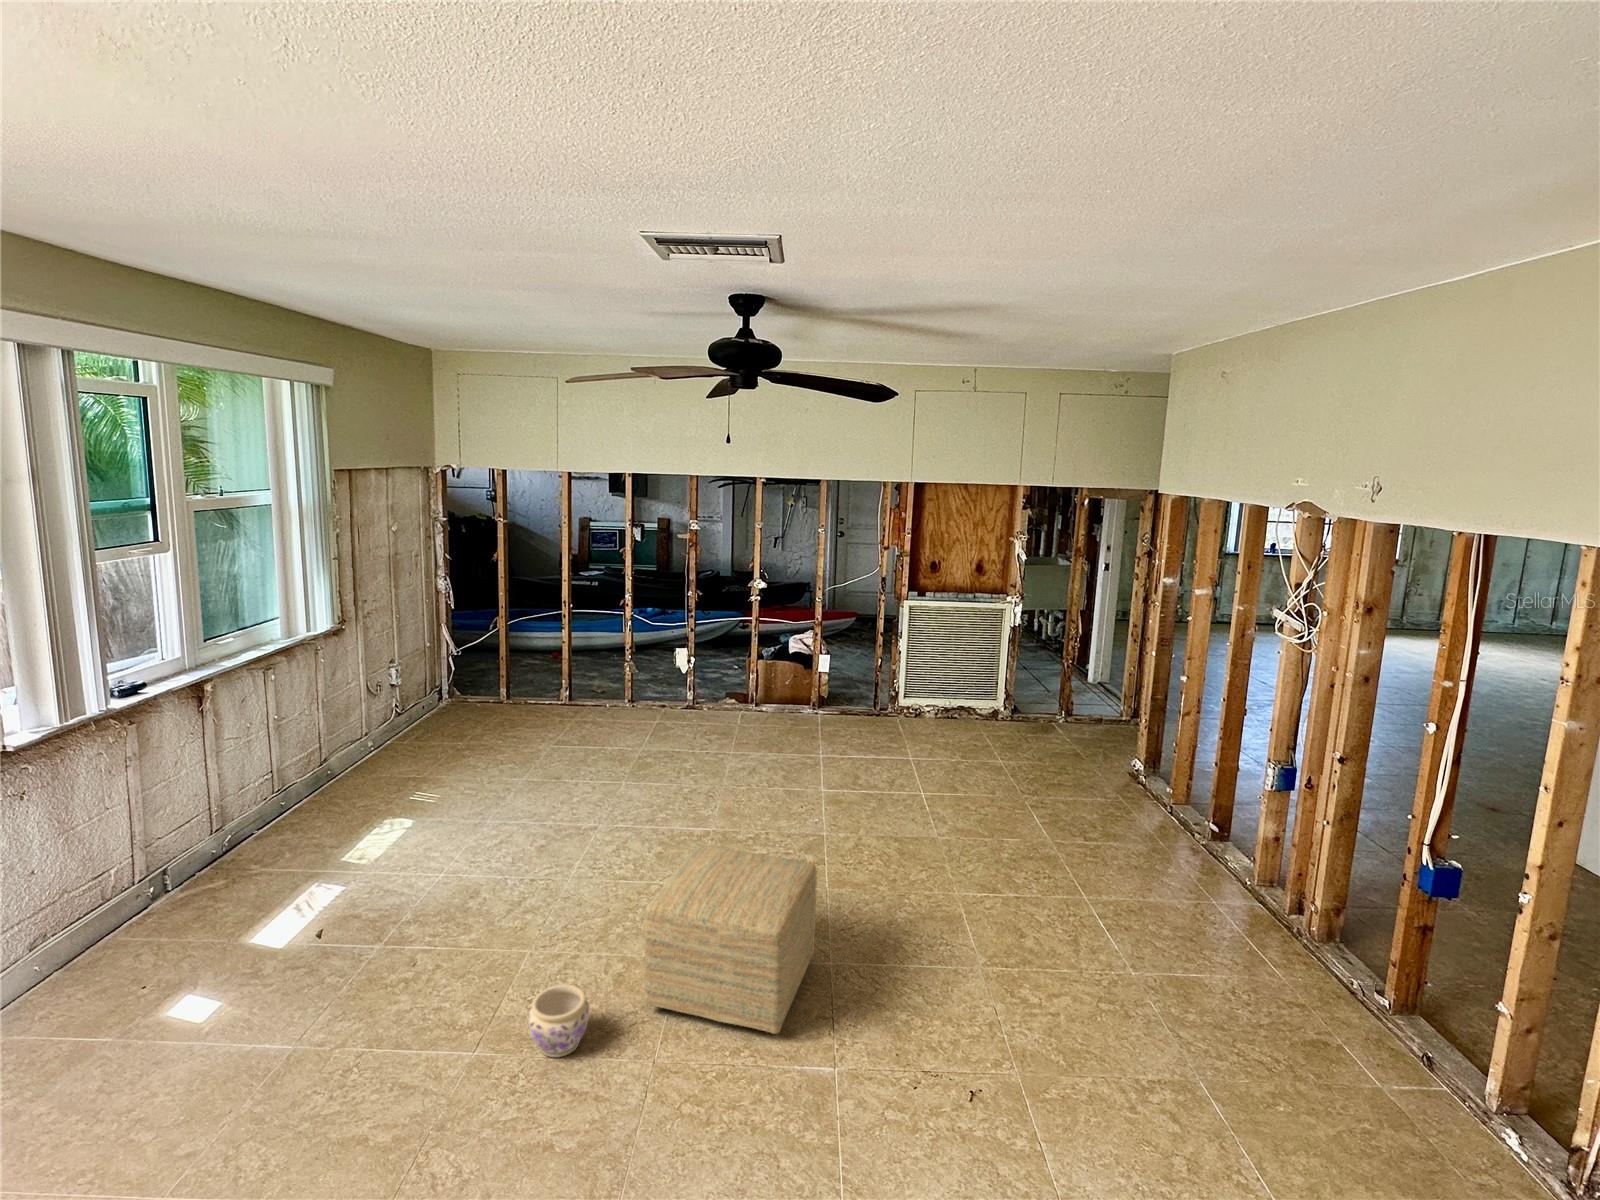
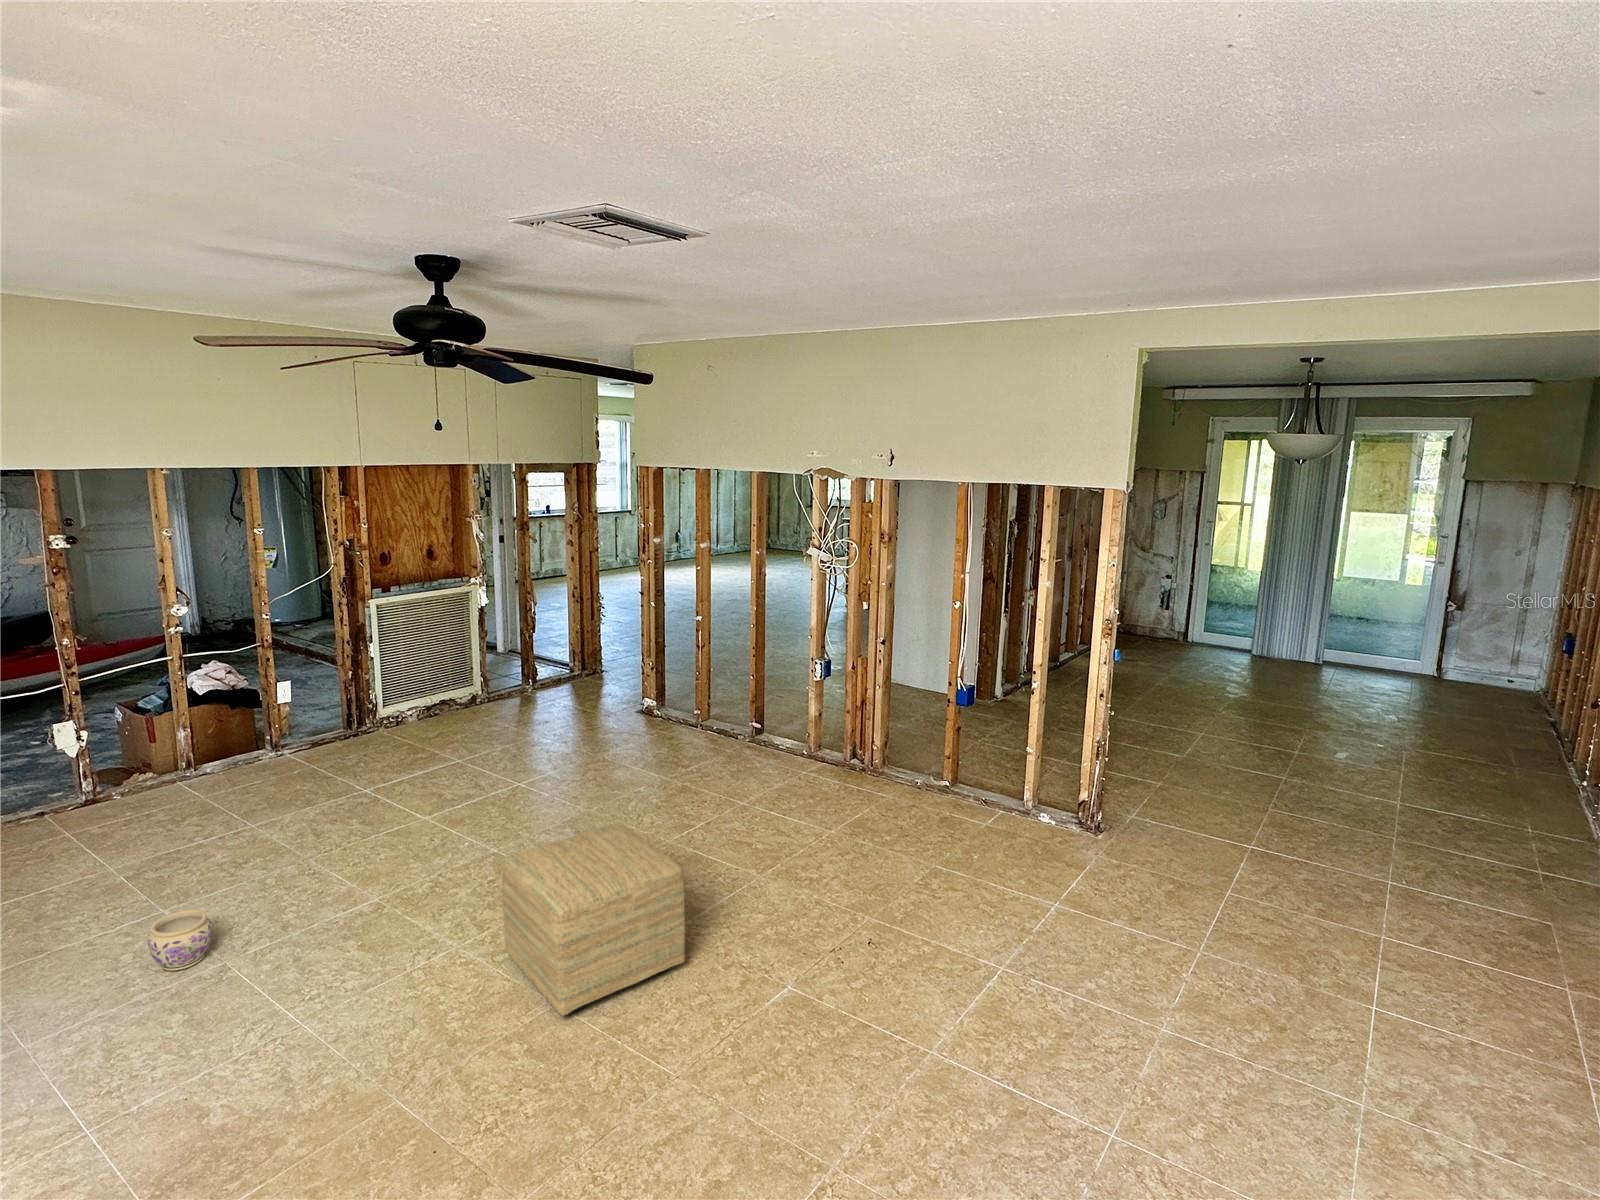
planter: present [528,985,589,1058] -> present [147,909,212,972]

